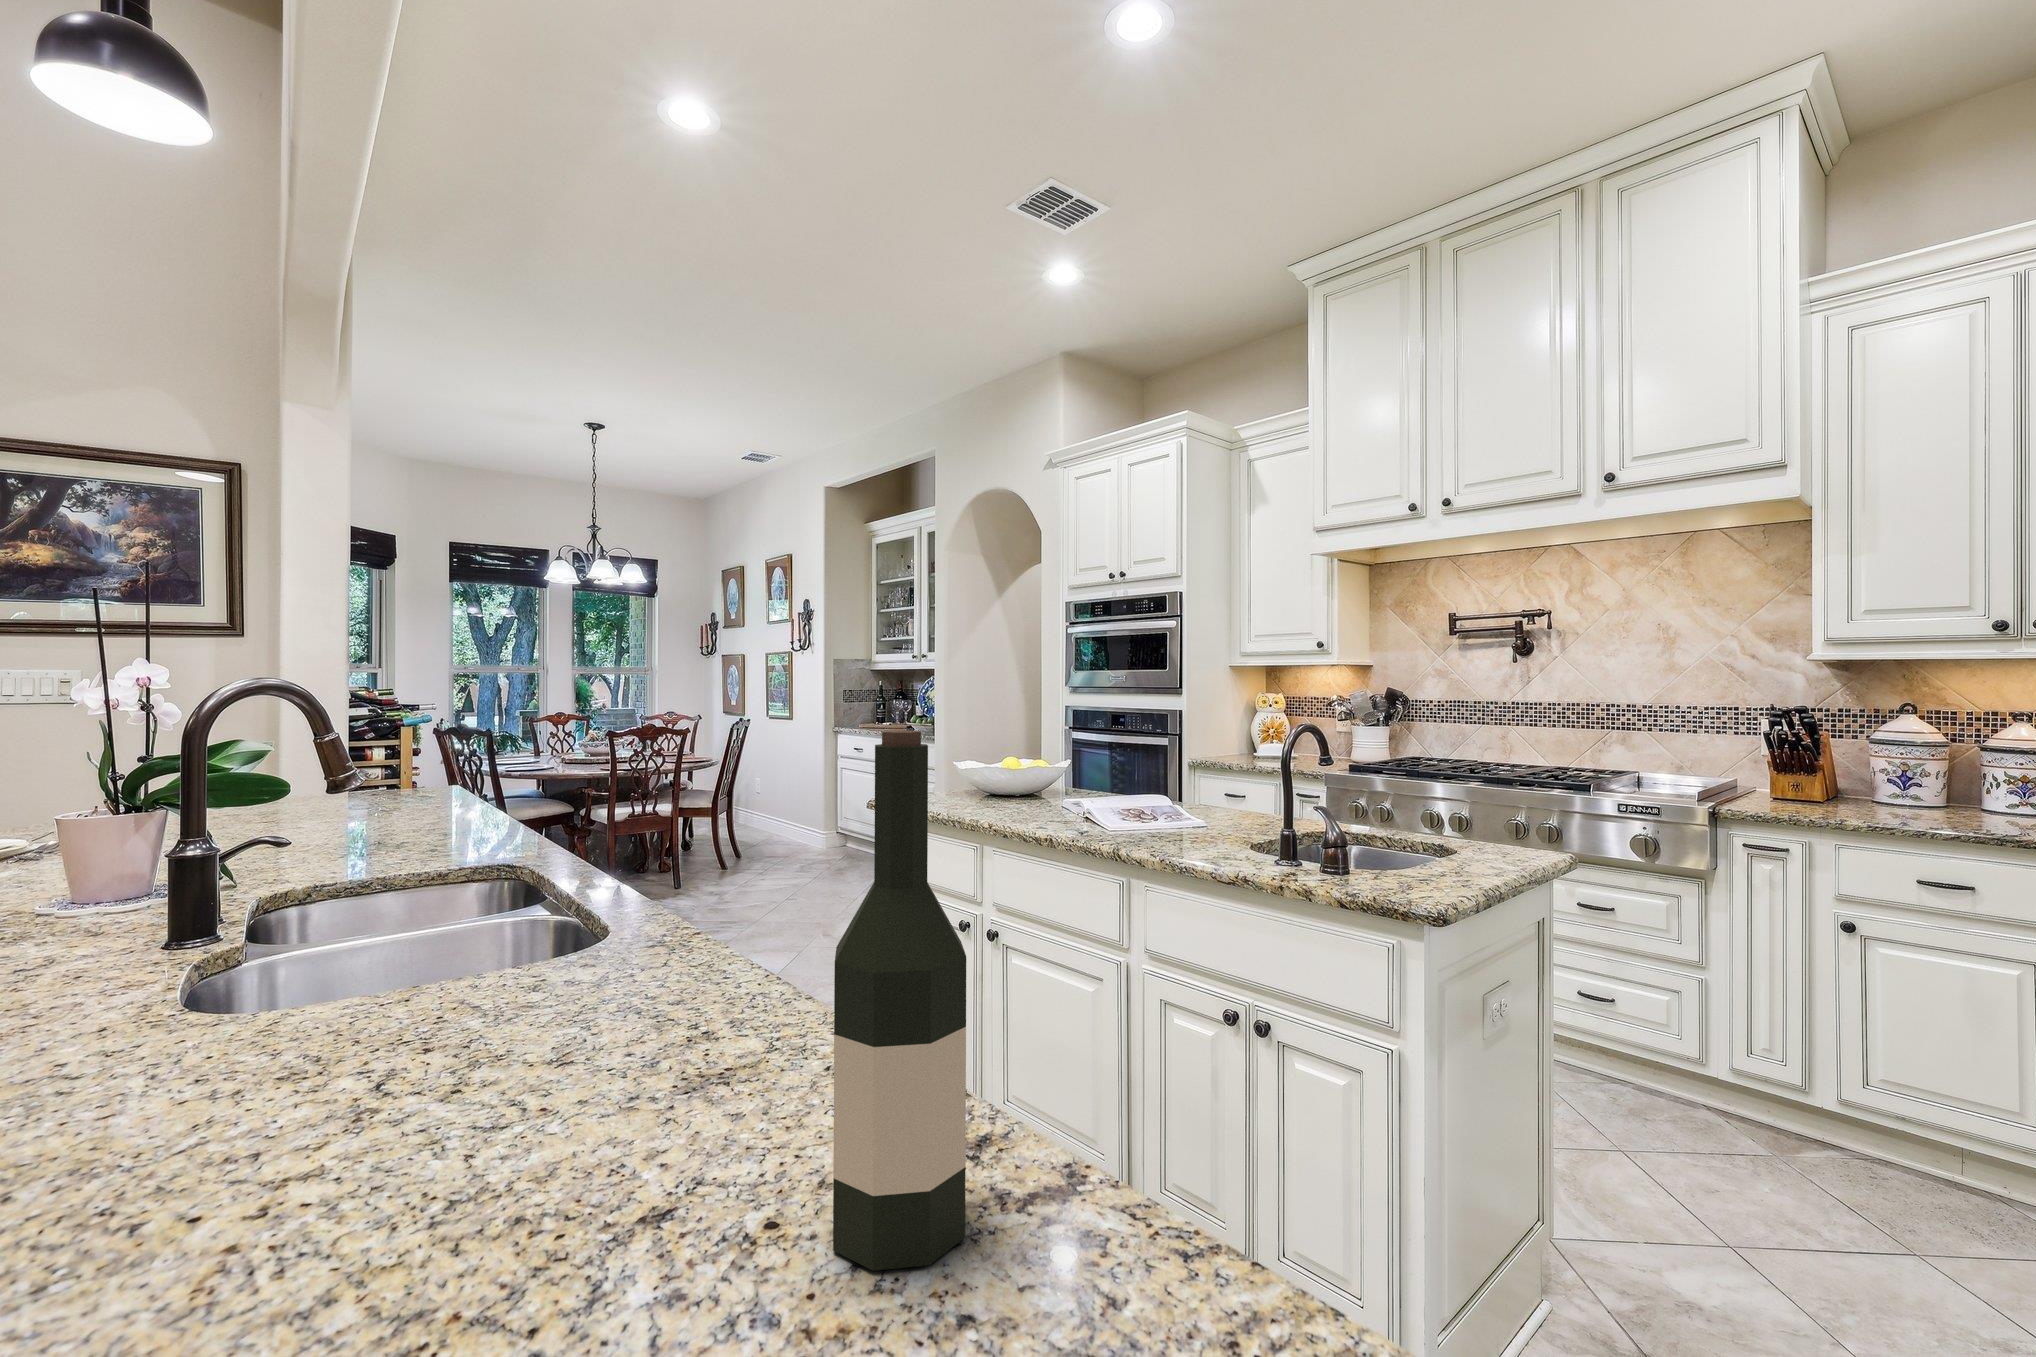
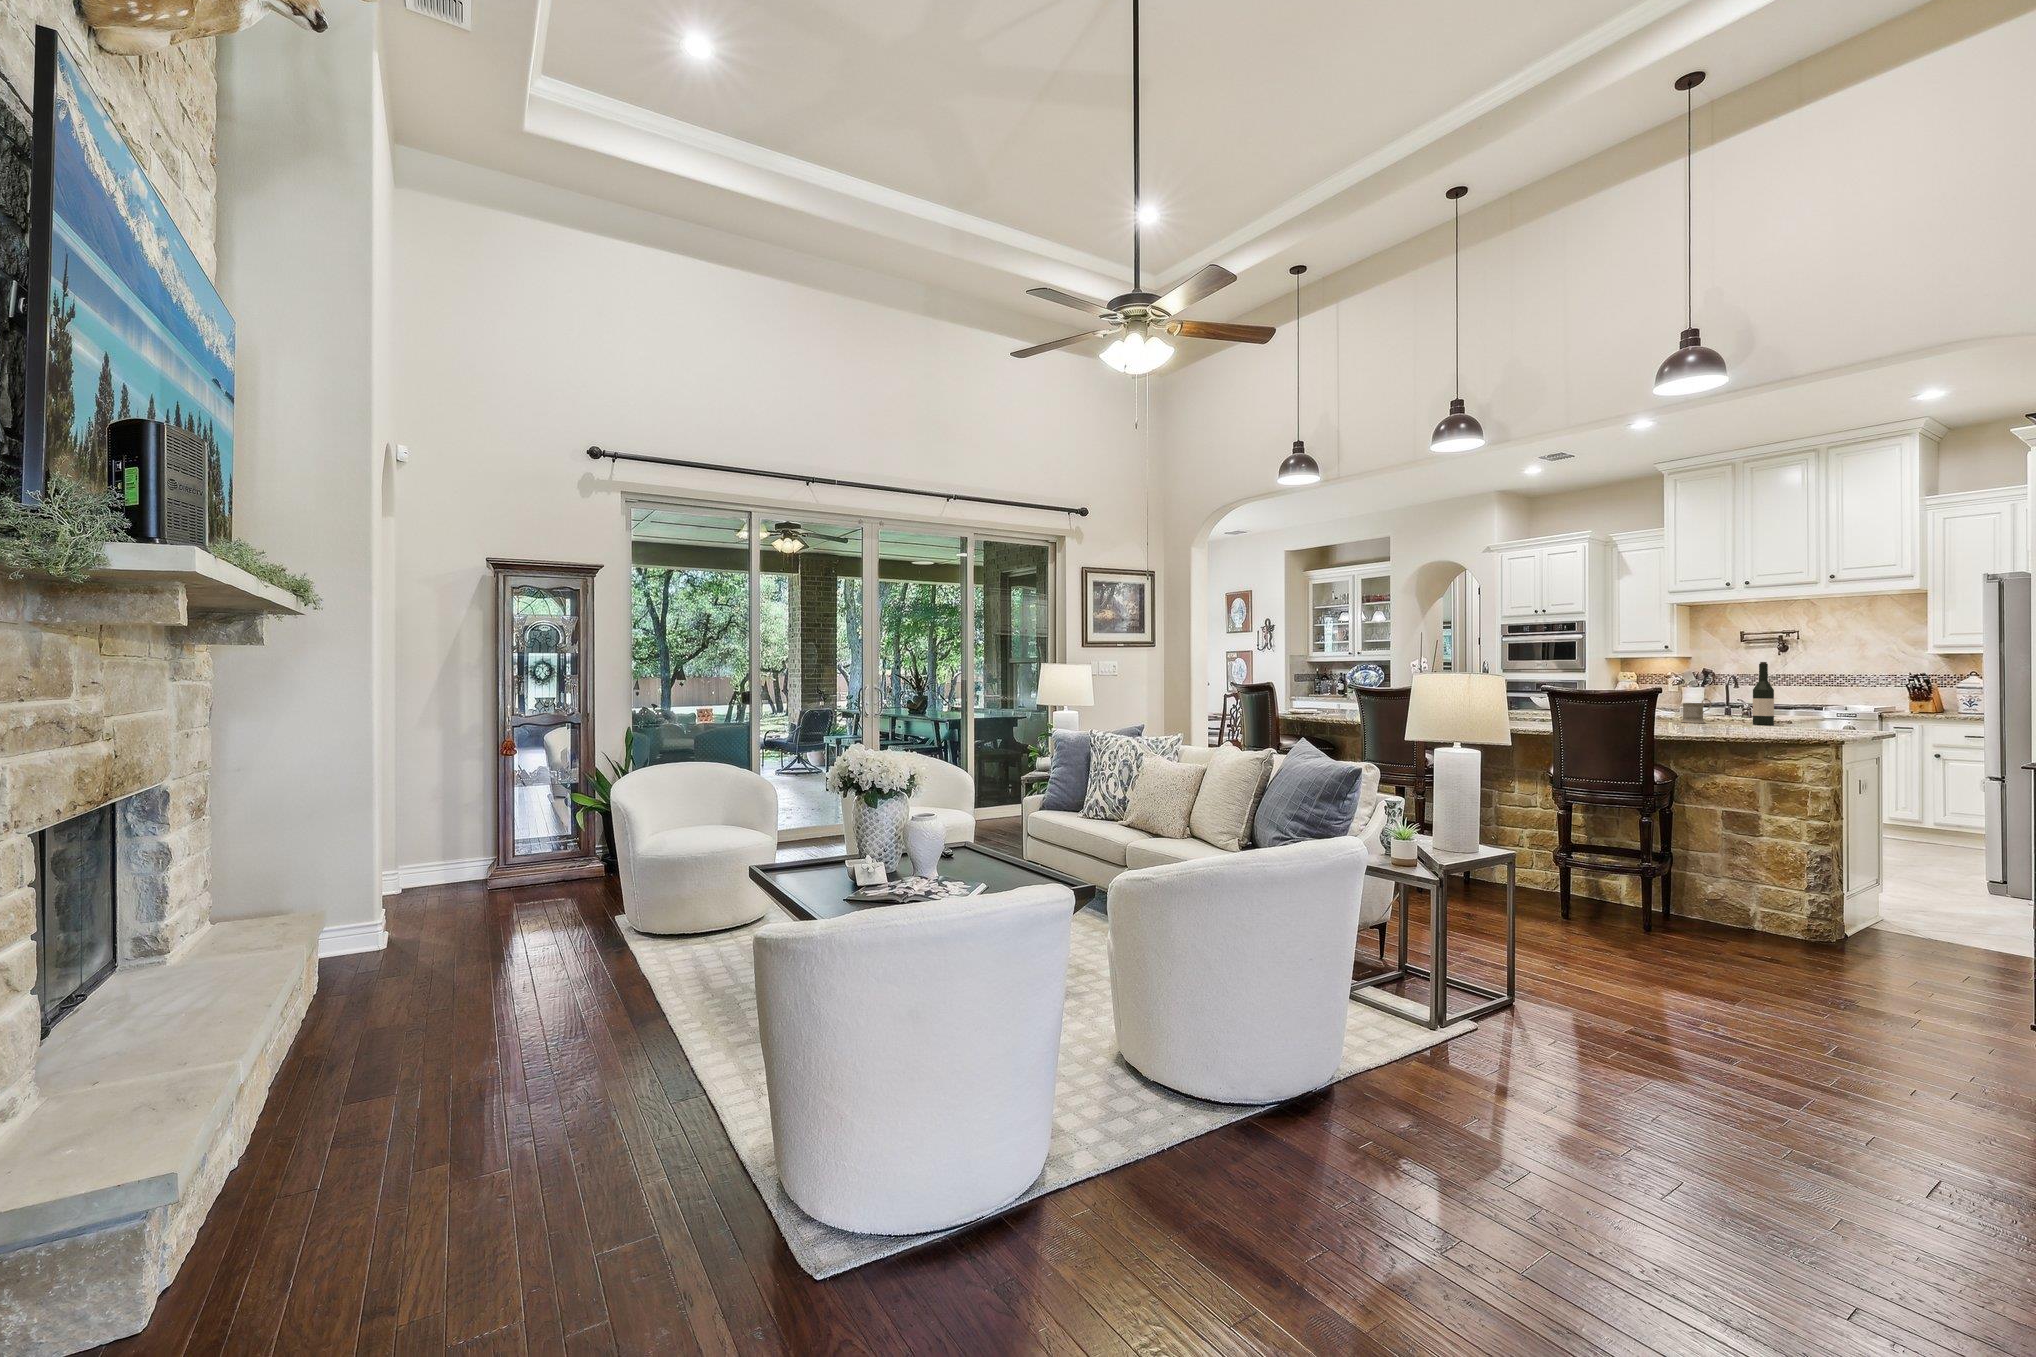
mug: none [511,957,724,1165] -> present [1681,698,1711,723]

